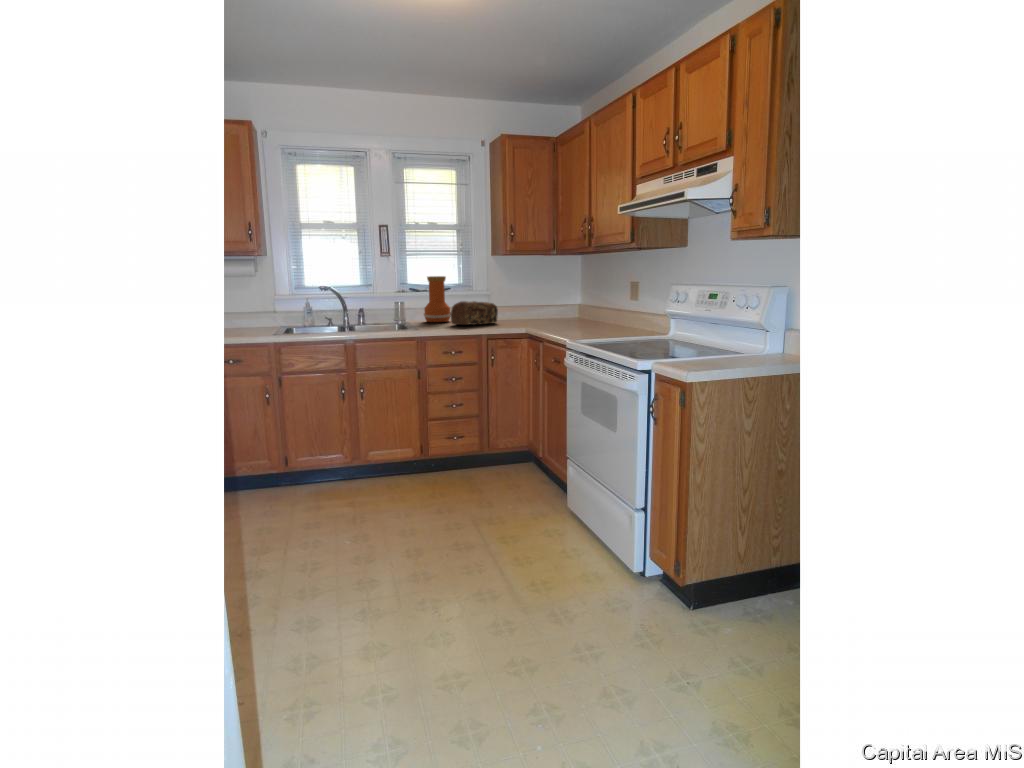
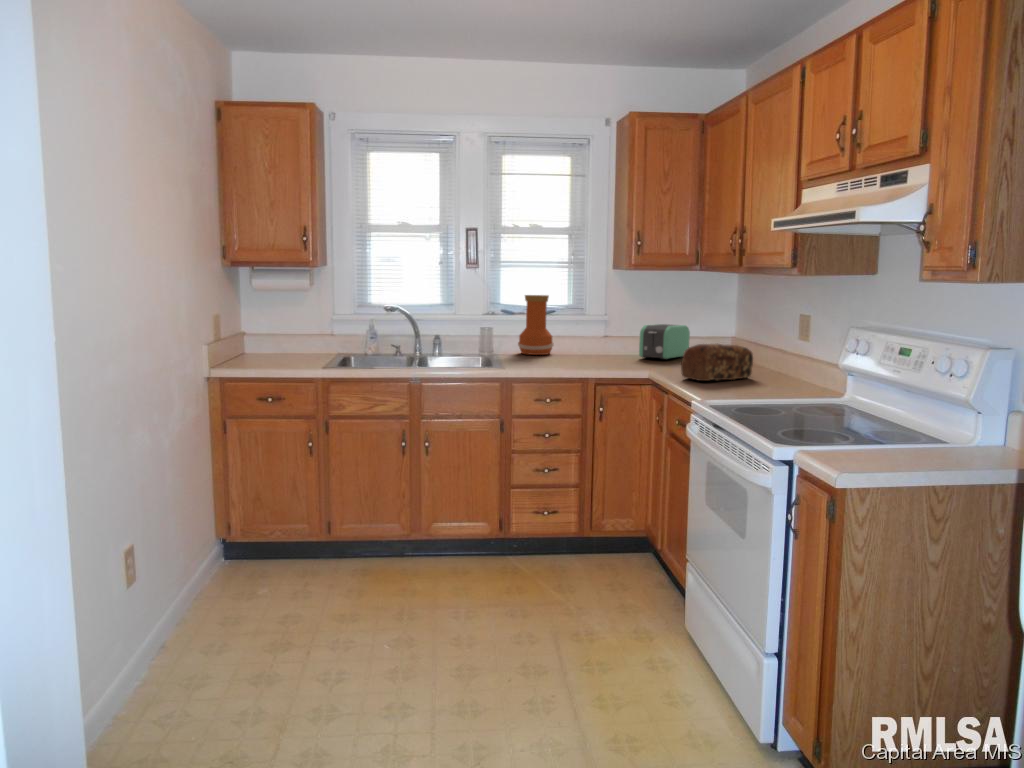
toaster: none [516,296,552,321] -> present [639,324,690,359]
bread loaf: present [451,301,498,325] -> present [681,344,753,381]

